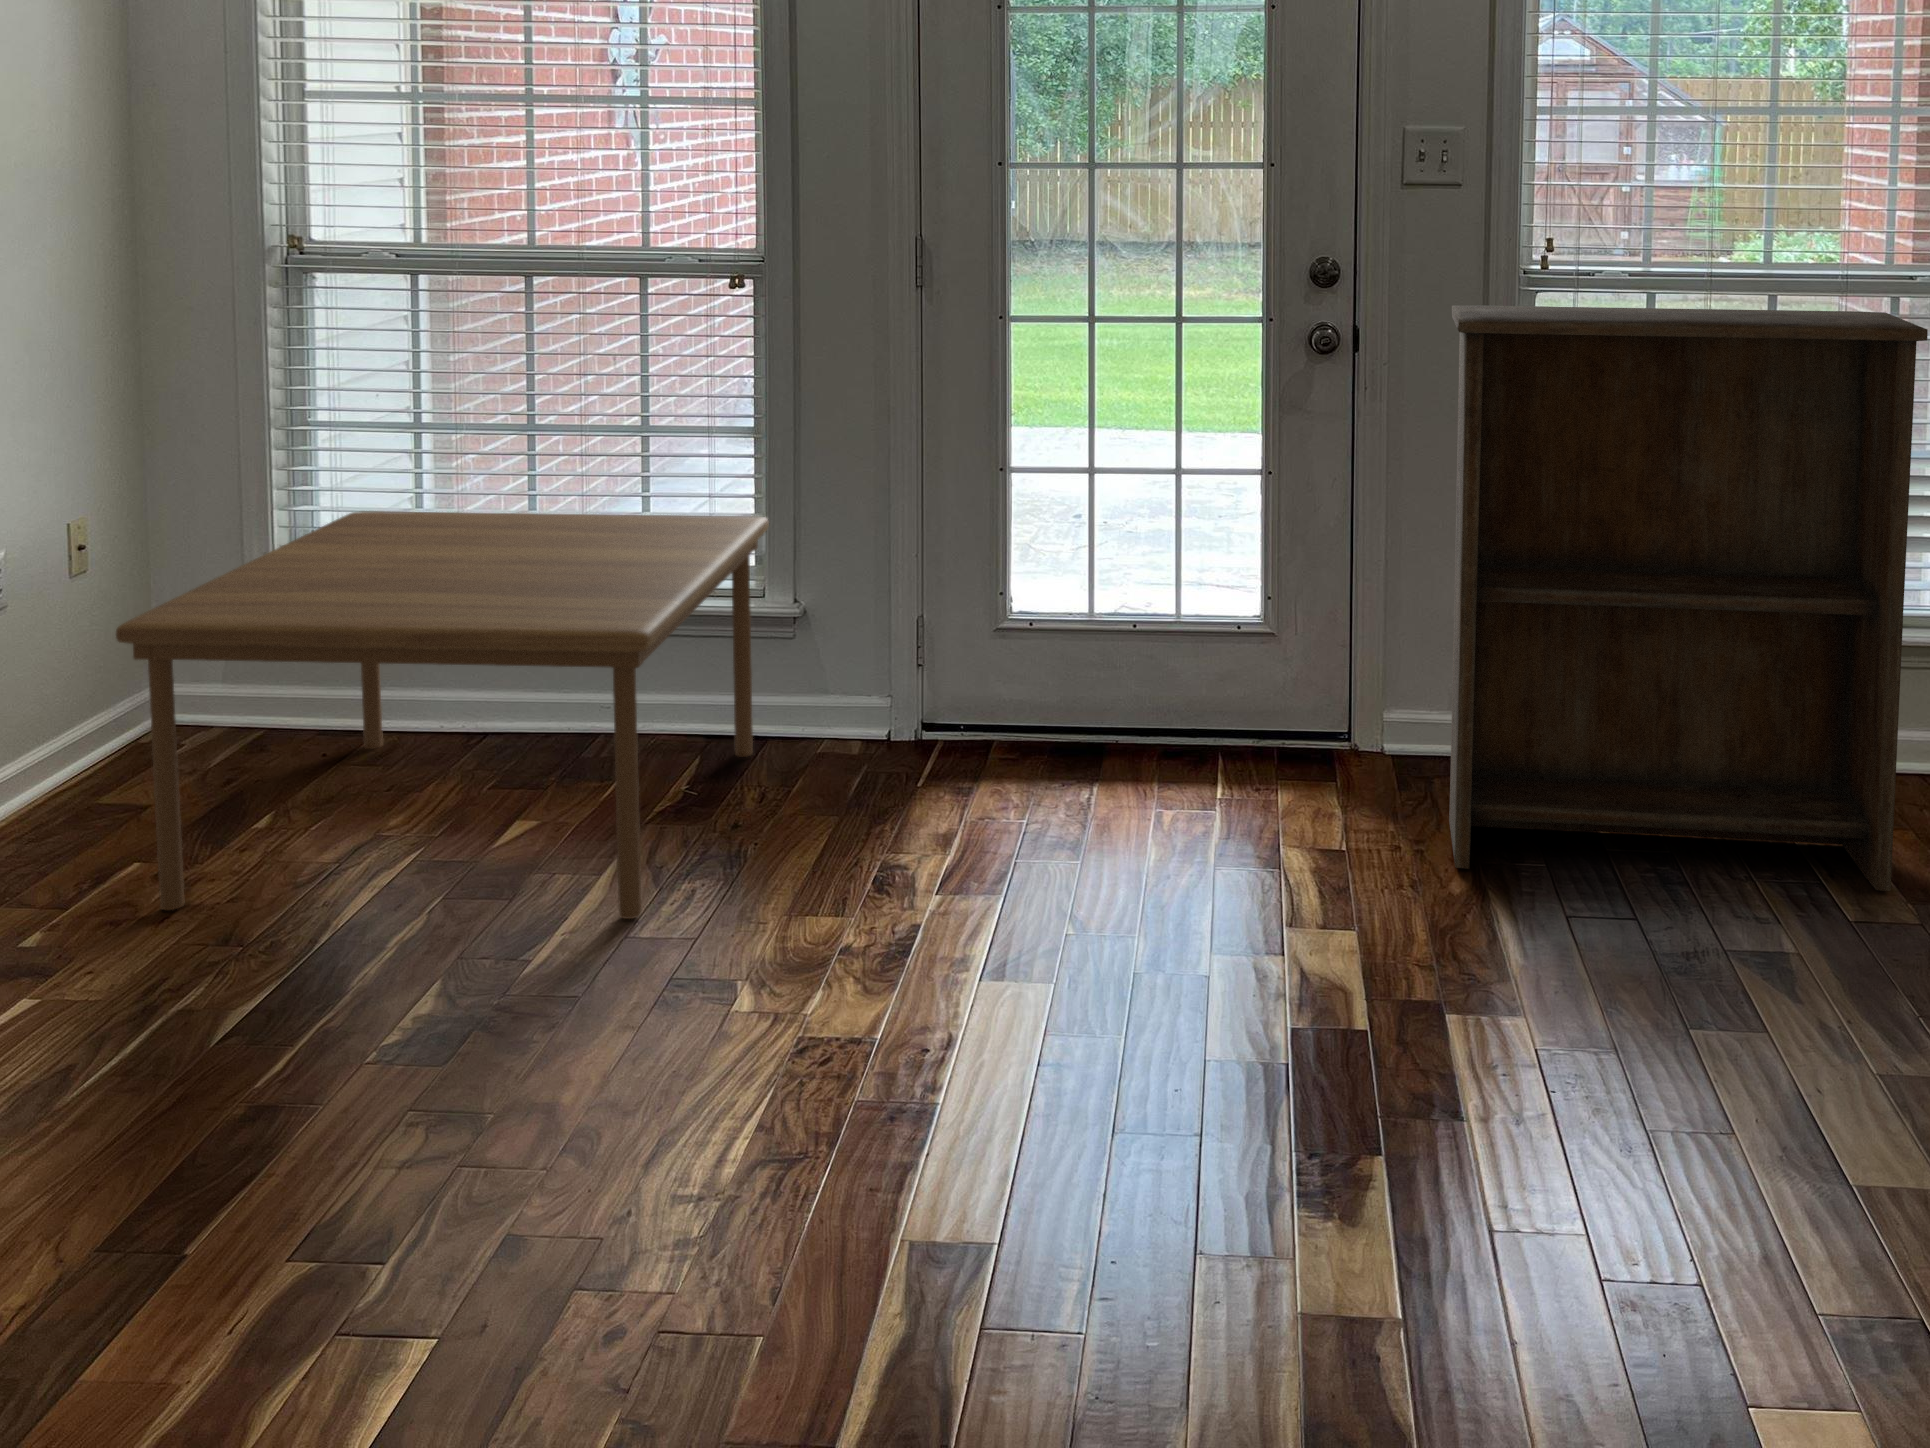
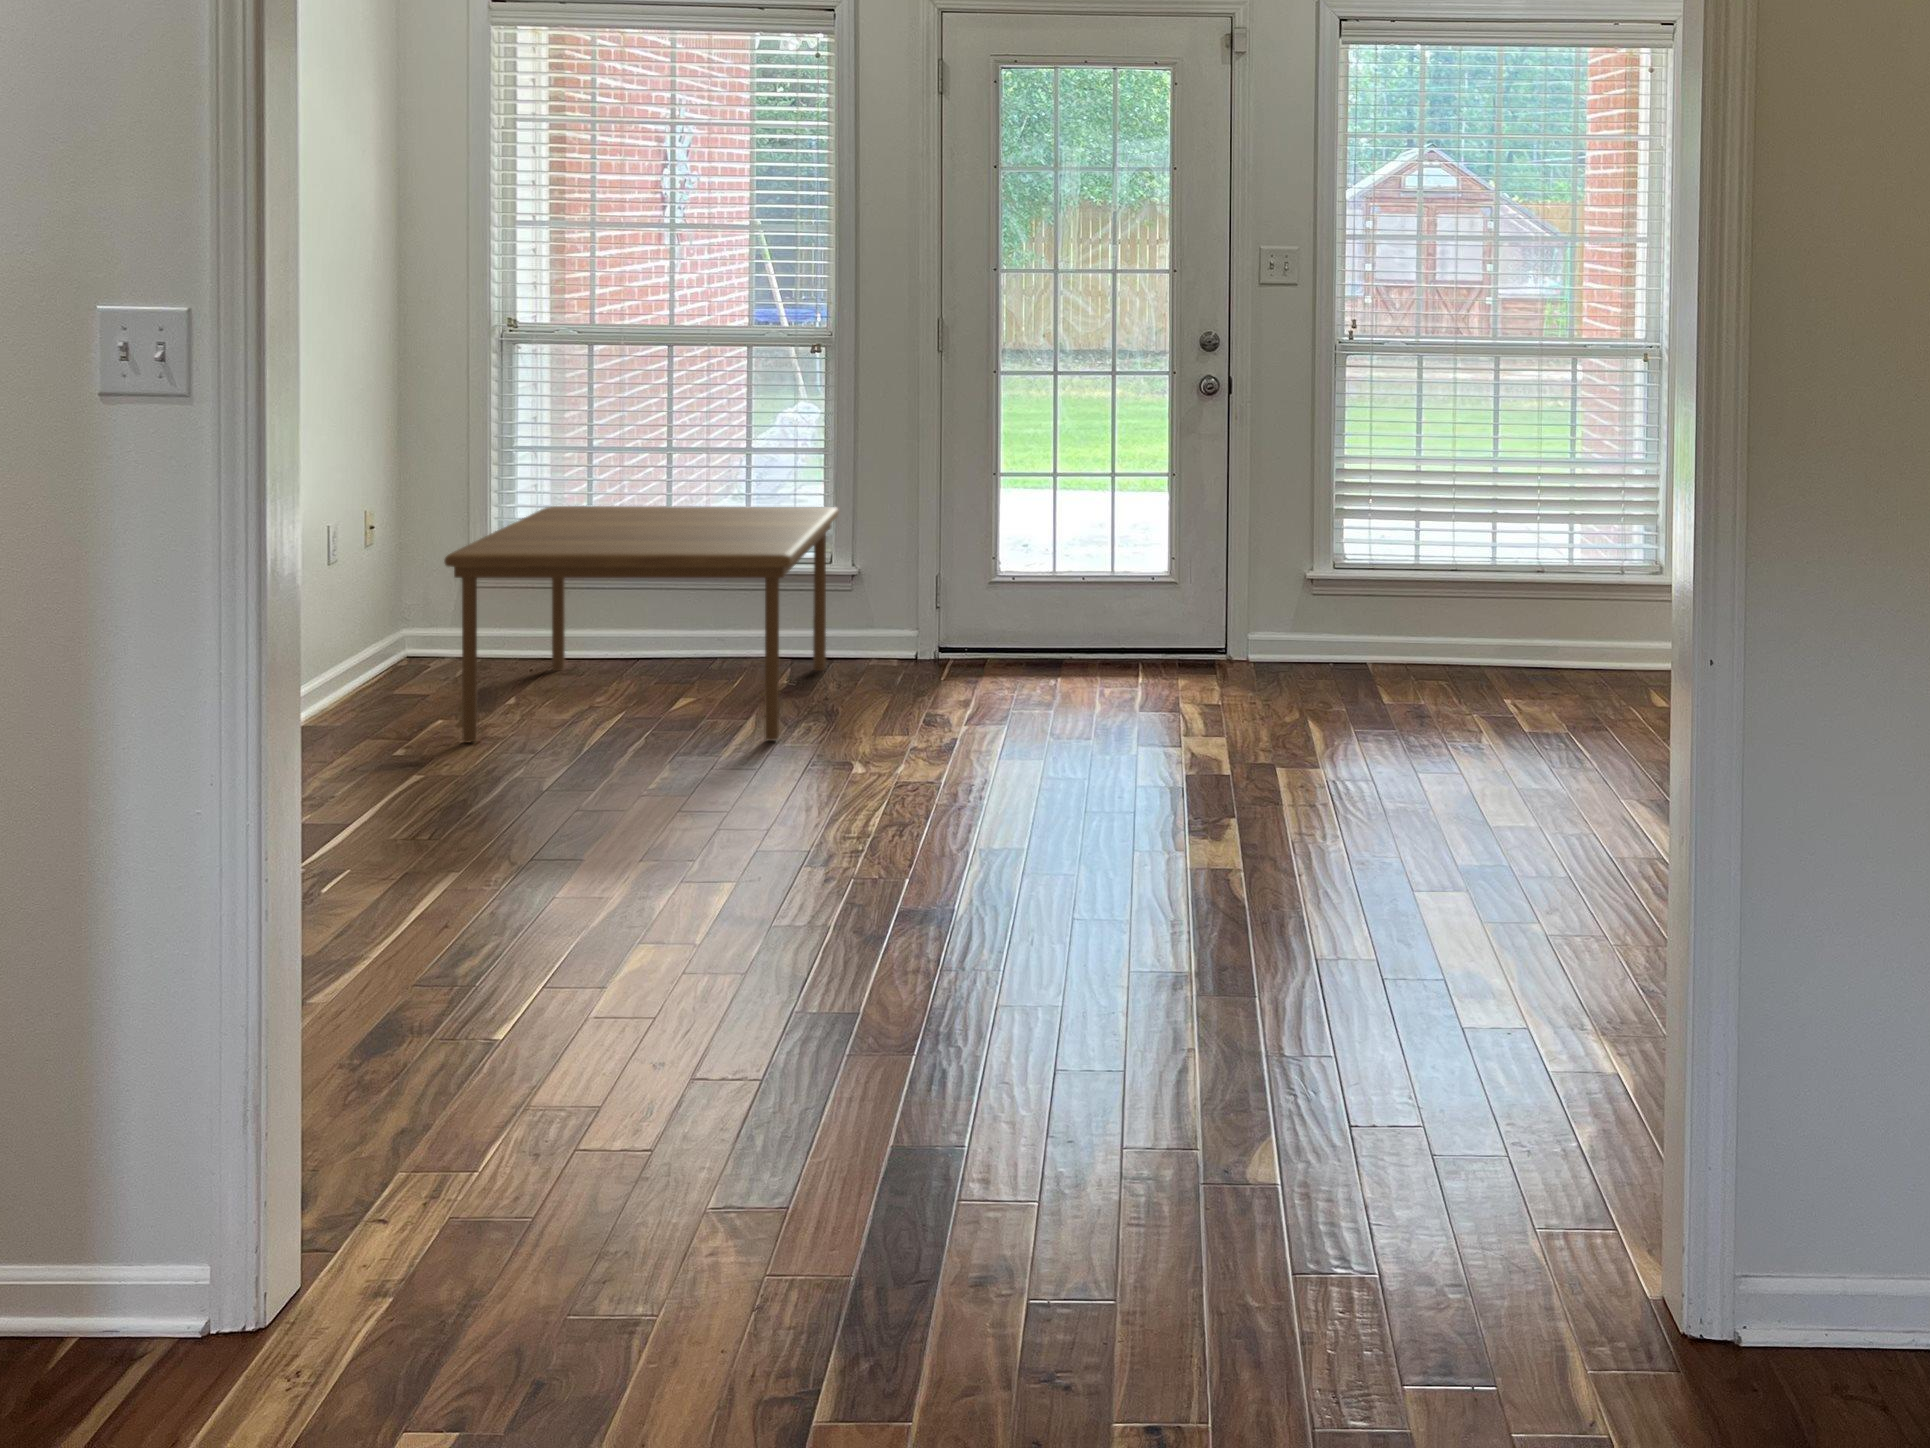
bookshelf: present [1449,305,1928,891] -> none [1289,360,1565,716]

